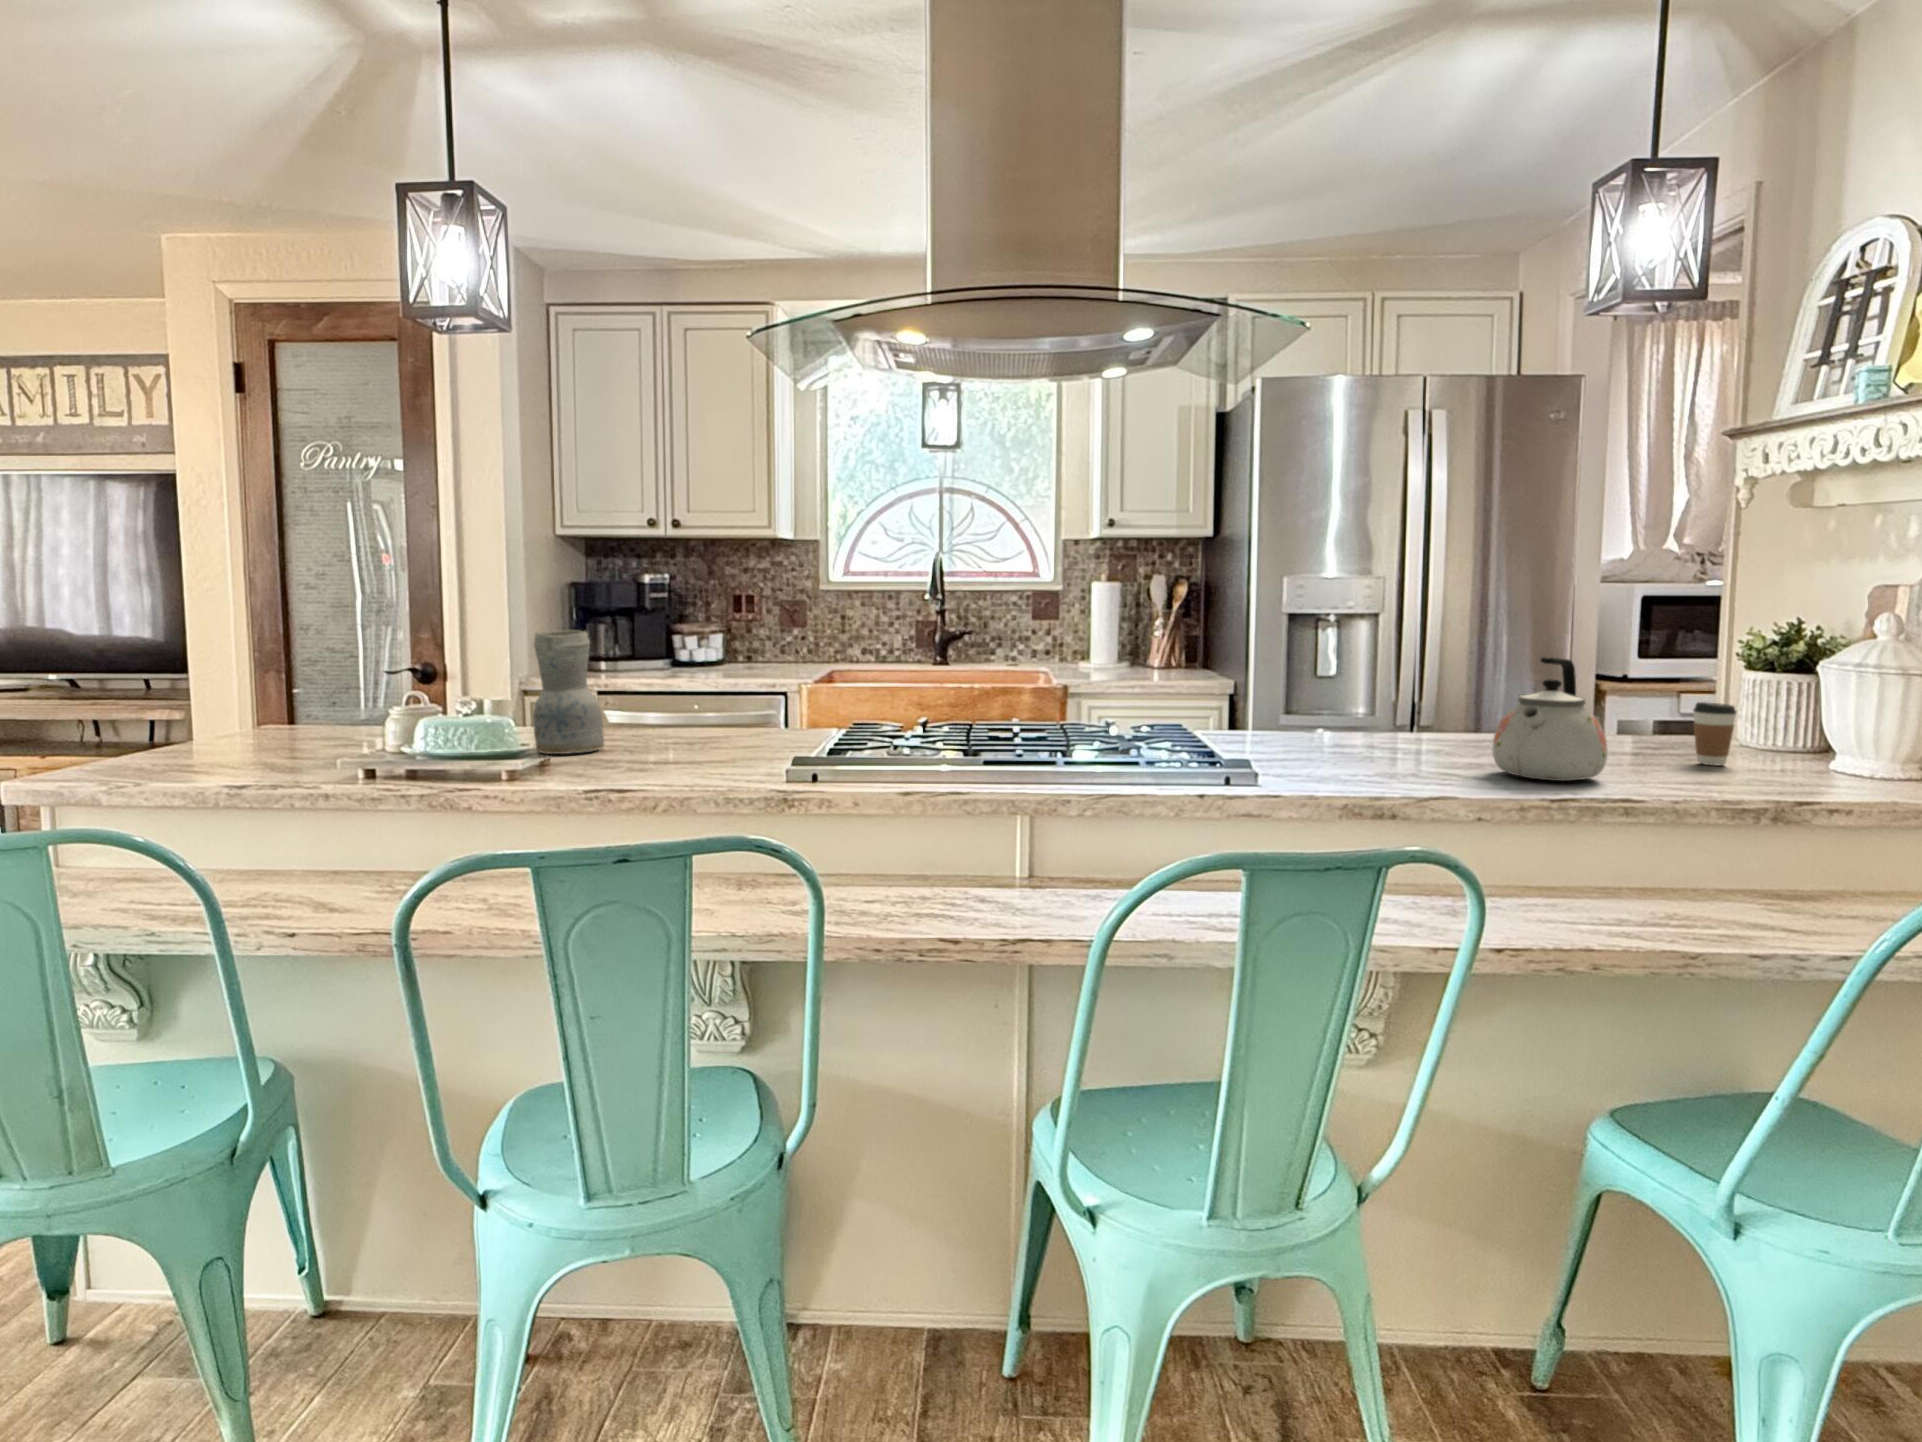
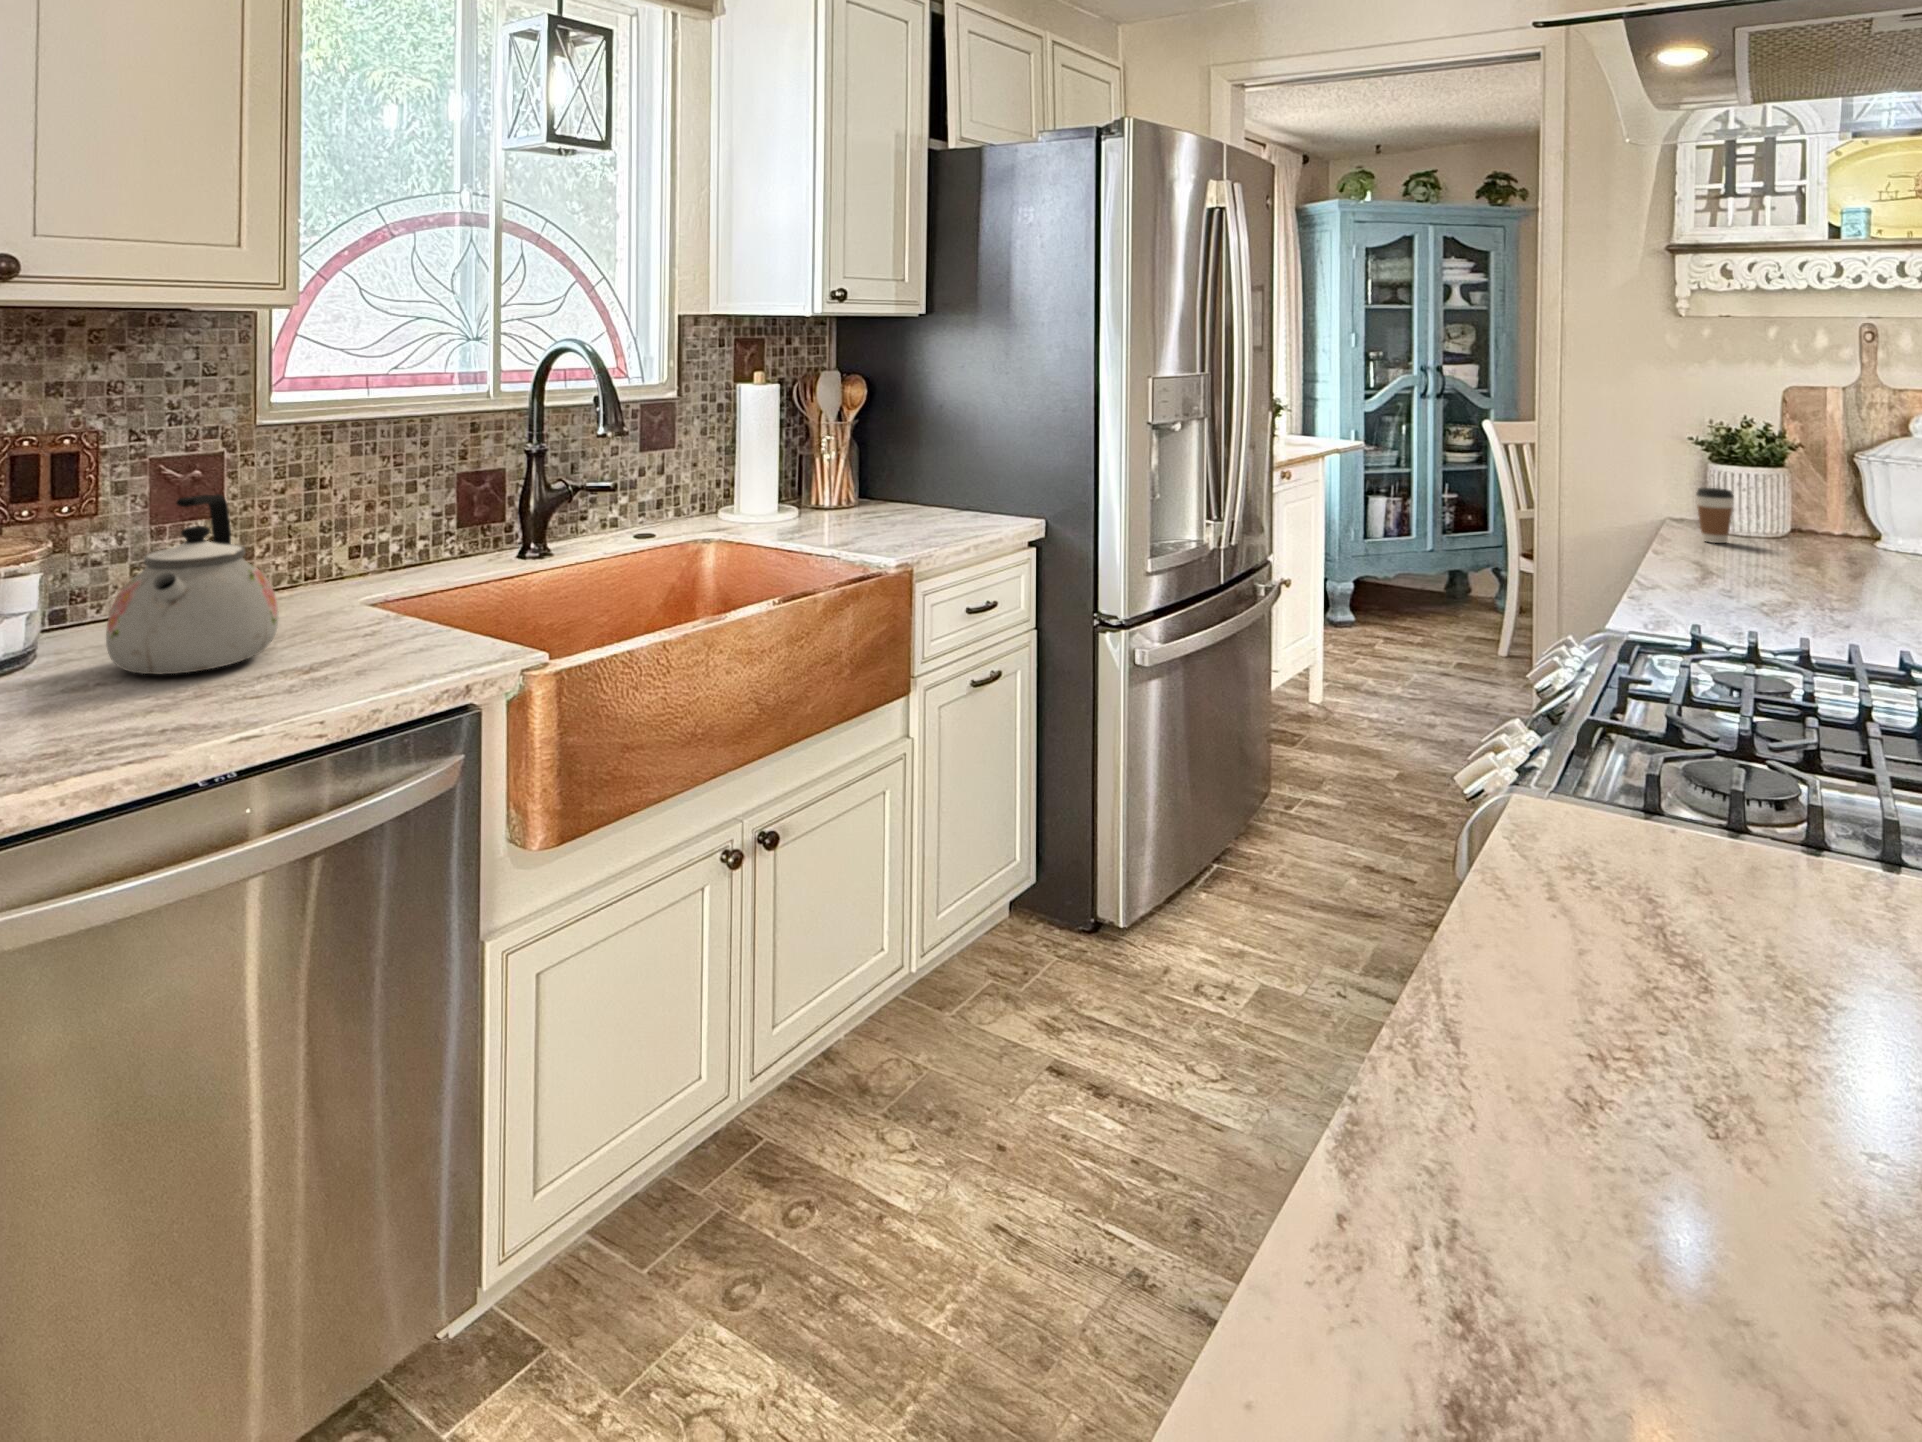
ceramic pitcher: present [533,630,604,754] -> none [1523,706,1869,1232]
kettle: present [1492,657,1608,781] -> present [106,494,279,674]

